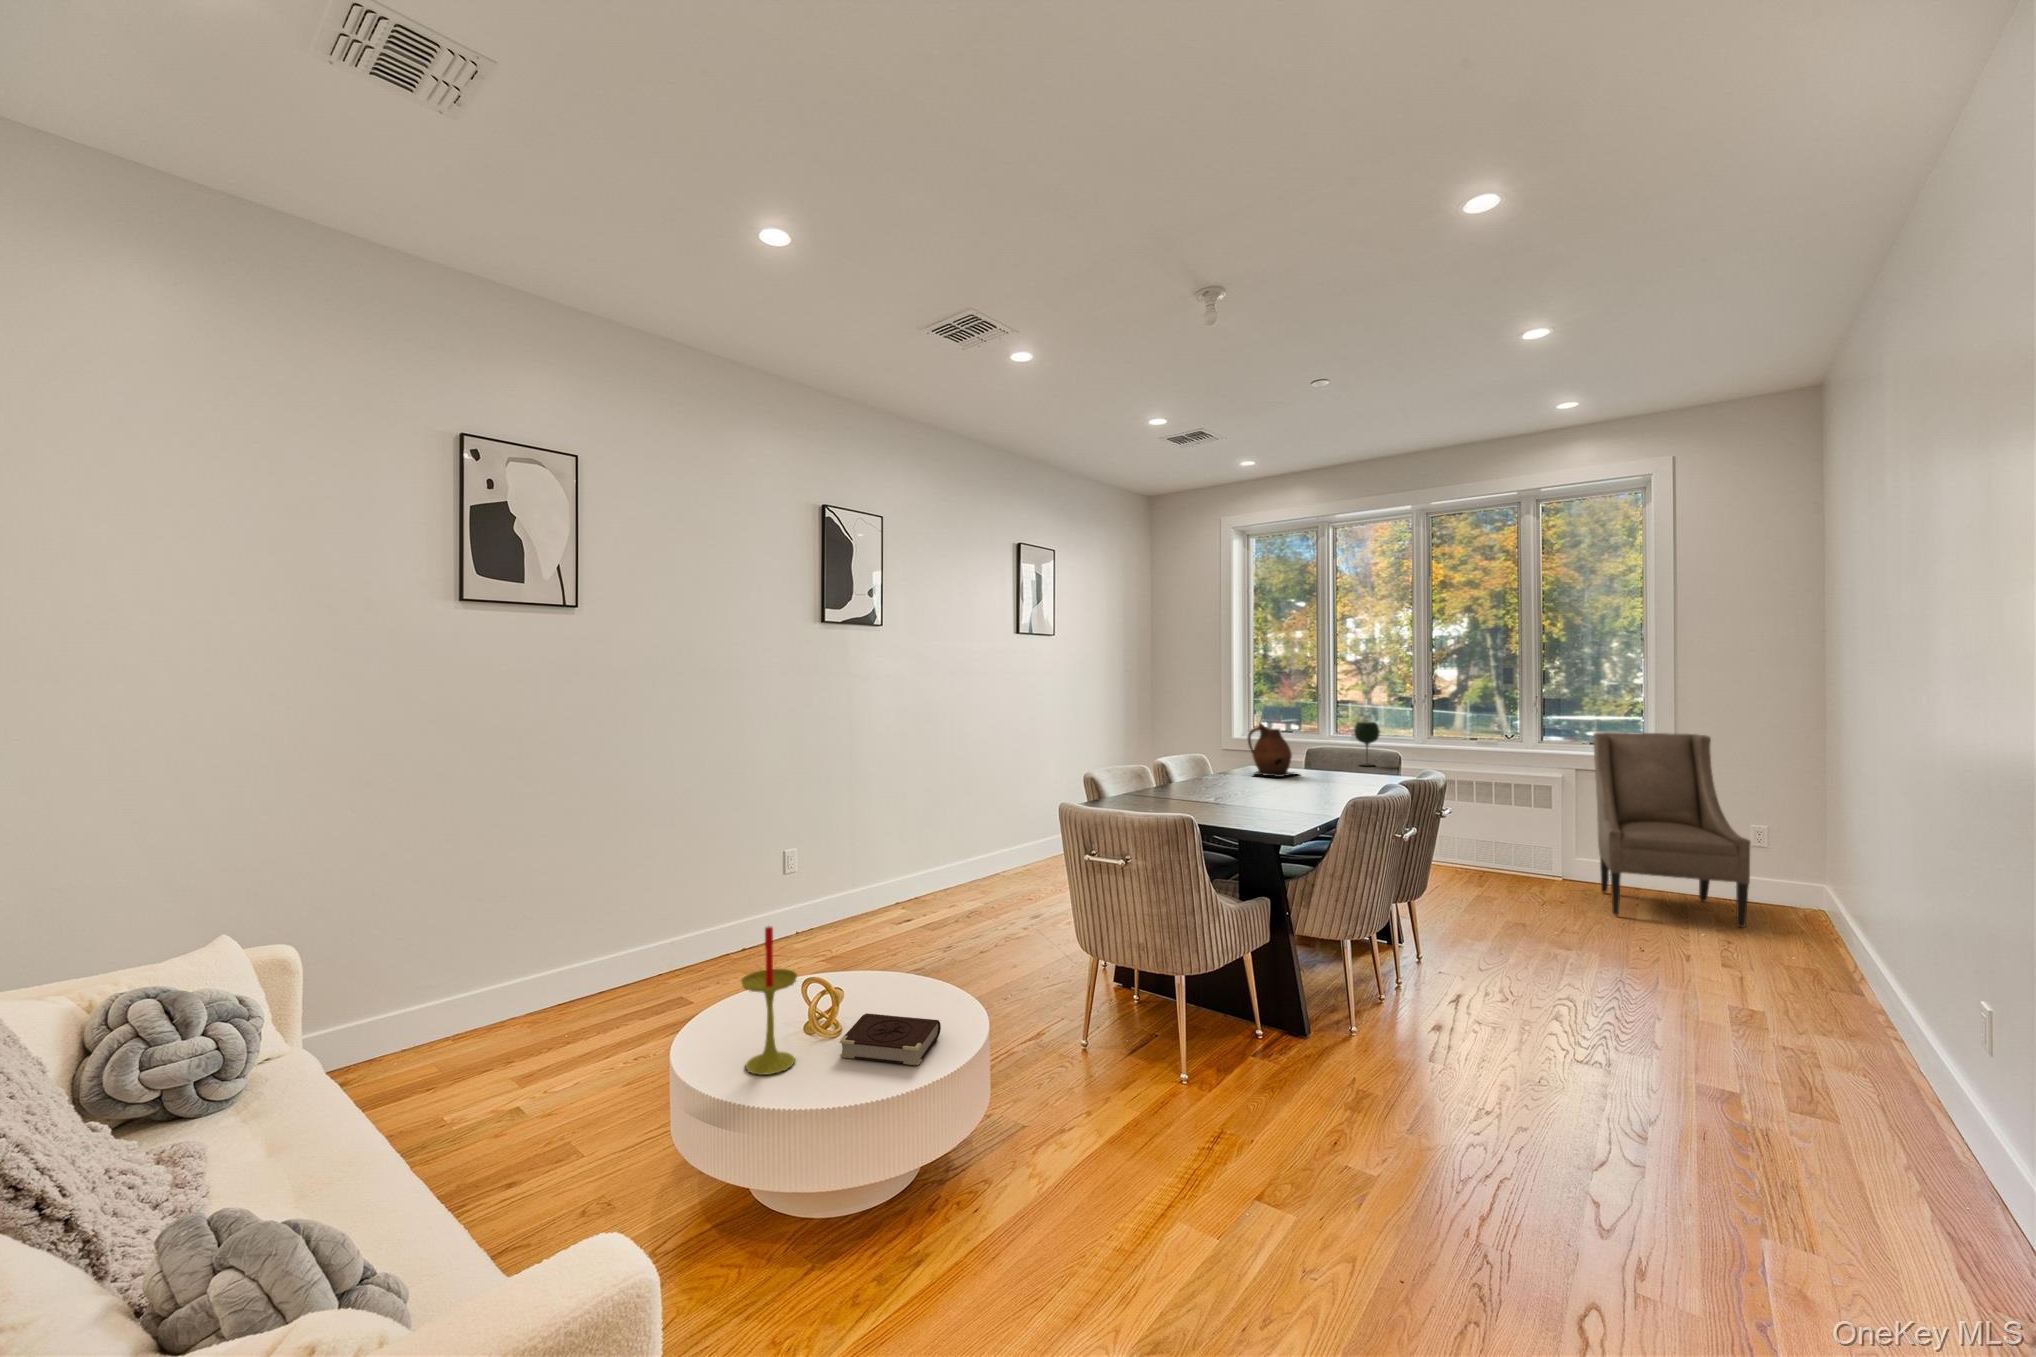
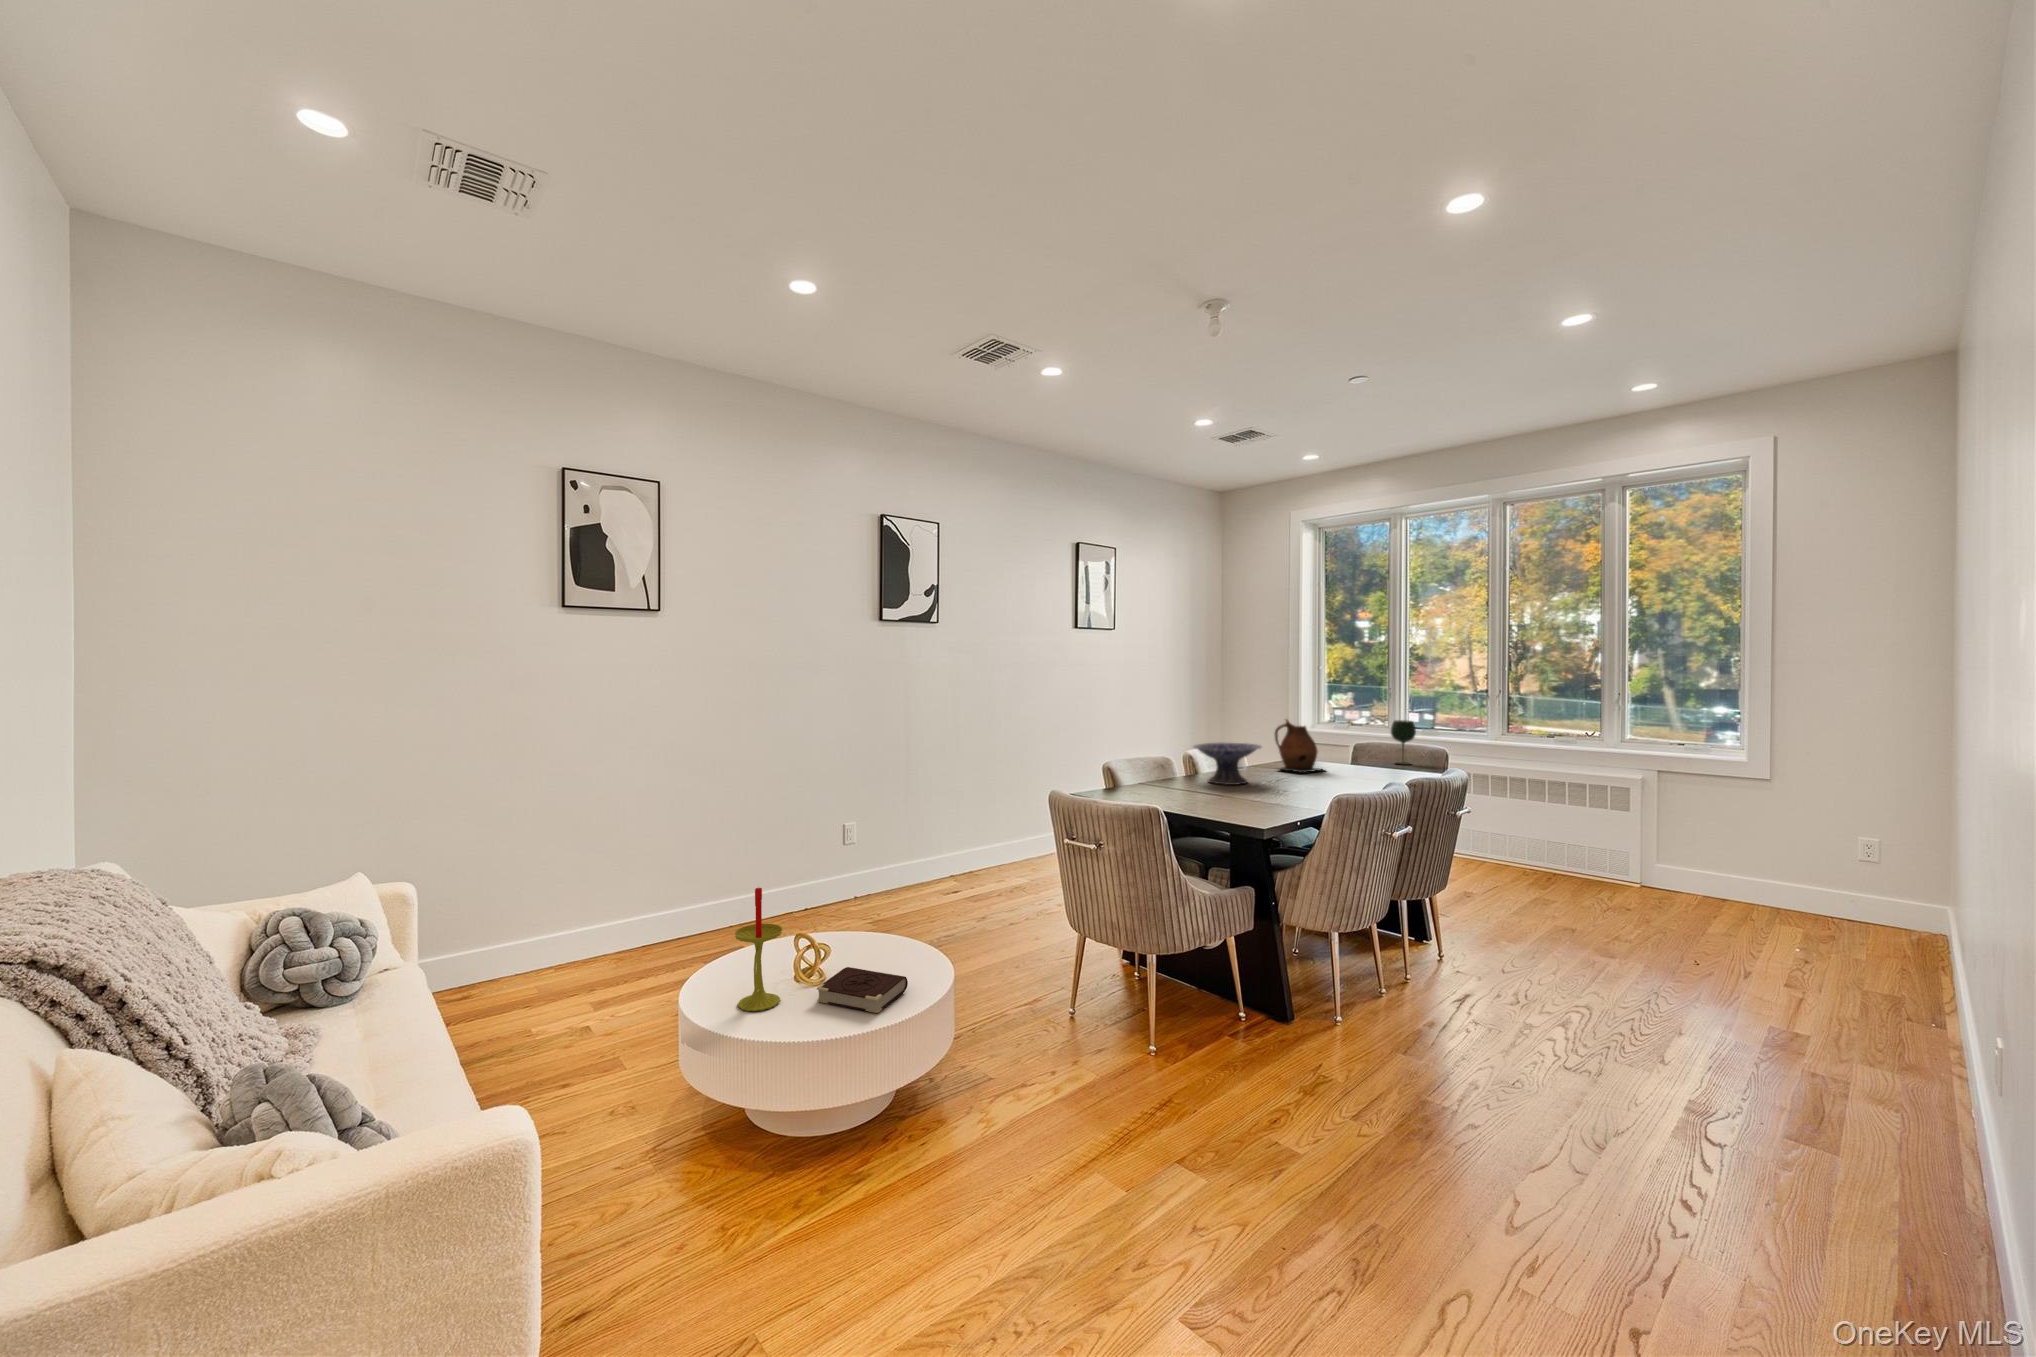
armchair: present [1593,732,1751,927] -> none [1660,736,1819,946]
decorative bowl: none [1176,748,1248,791] -> present [1194,743,1261,785]

